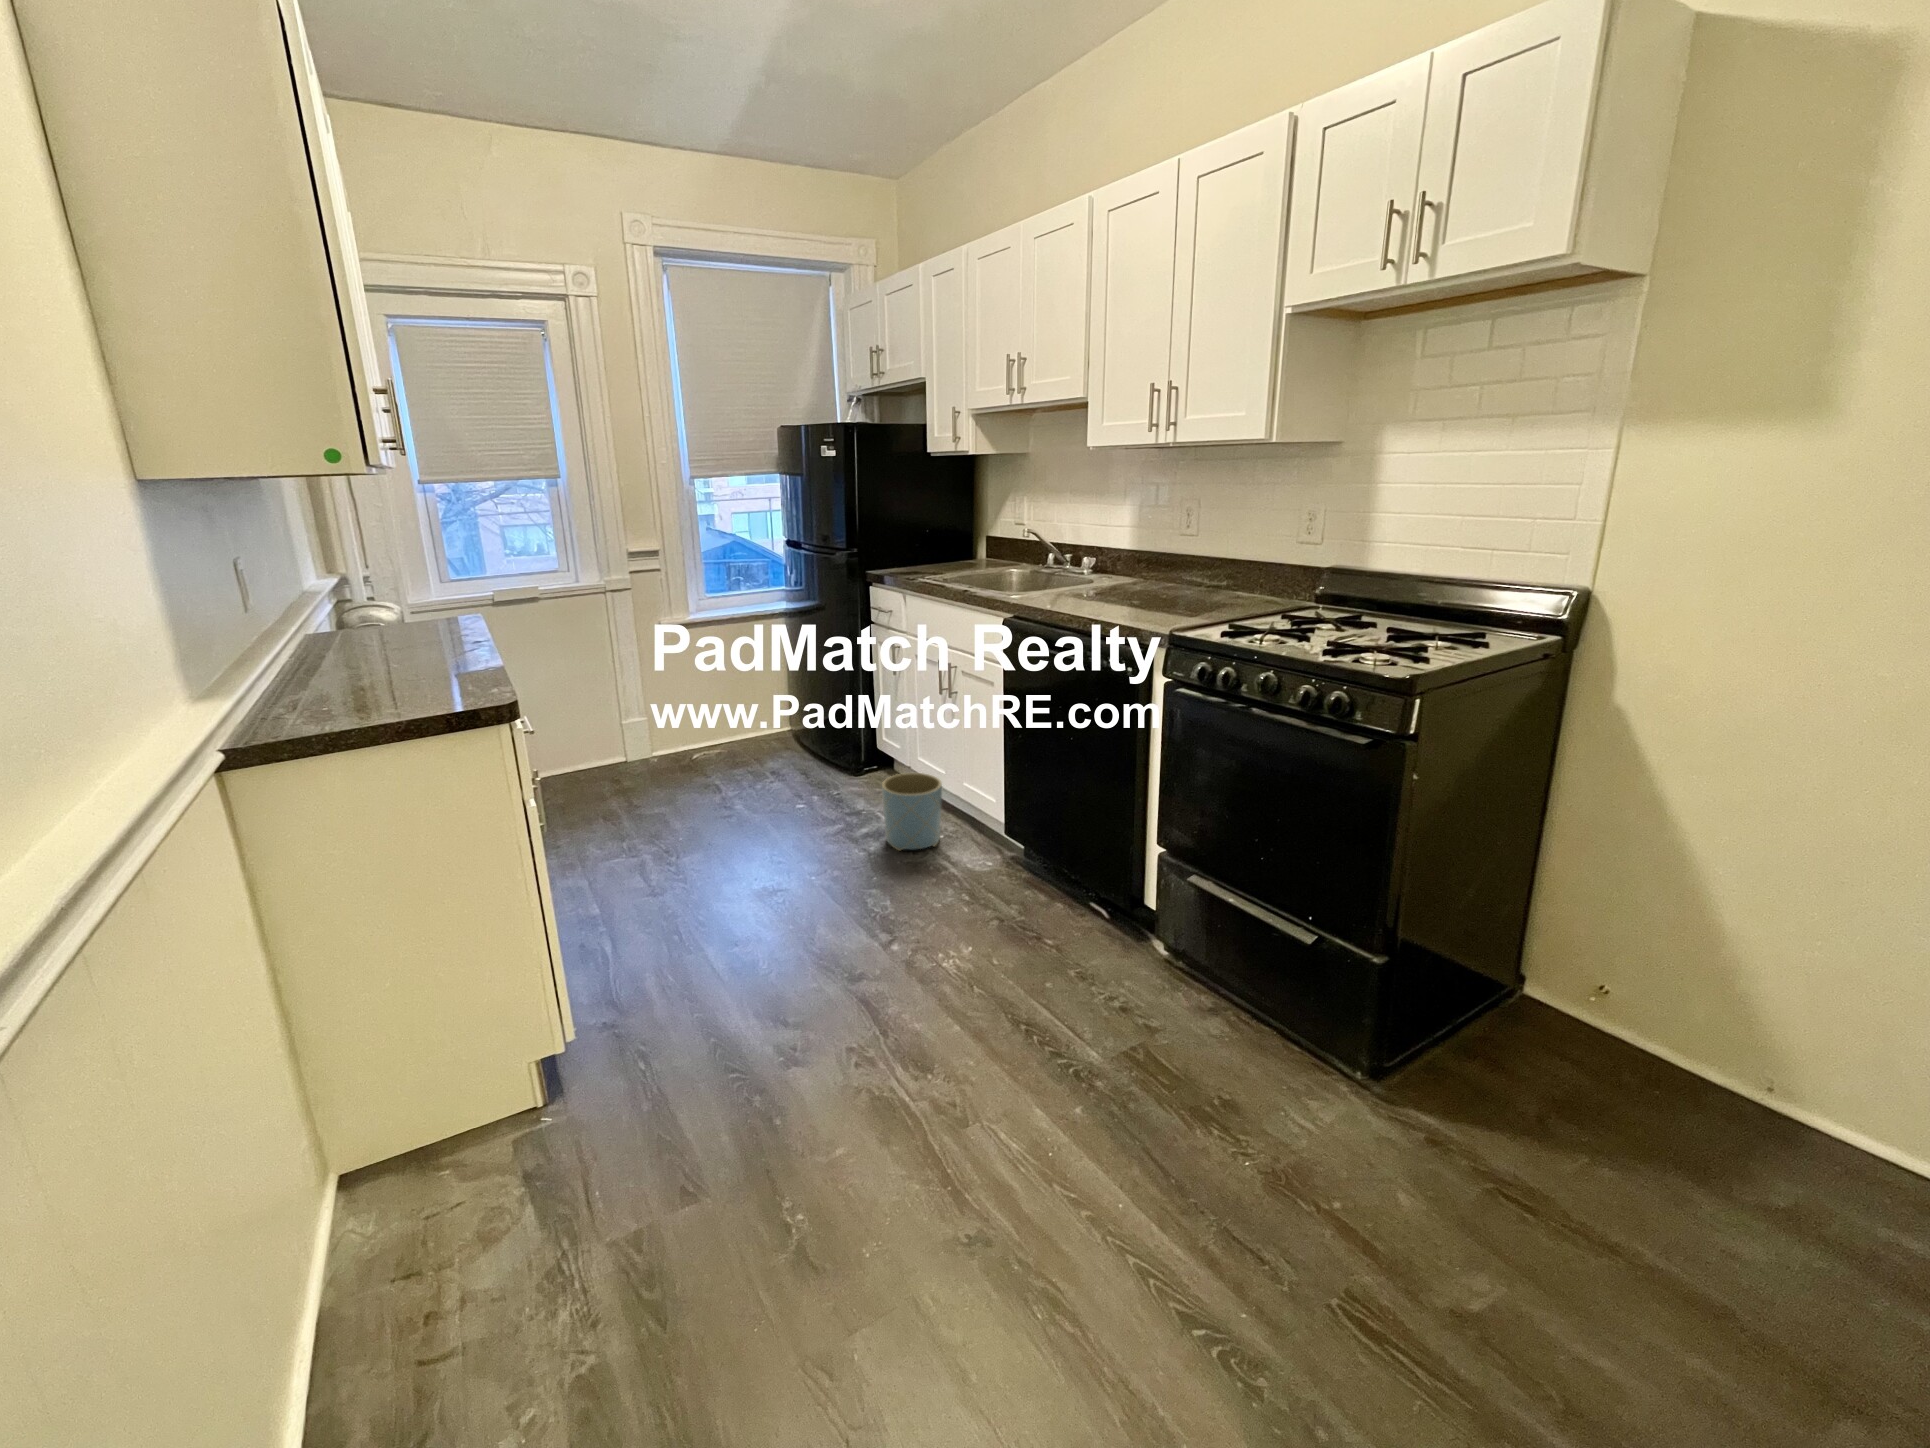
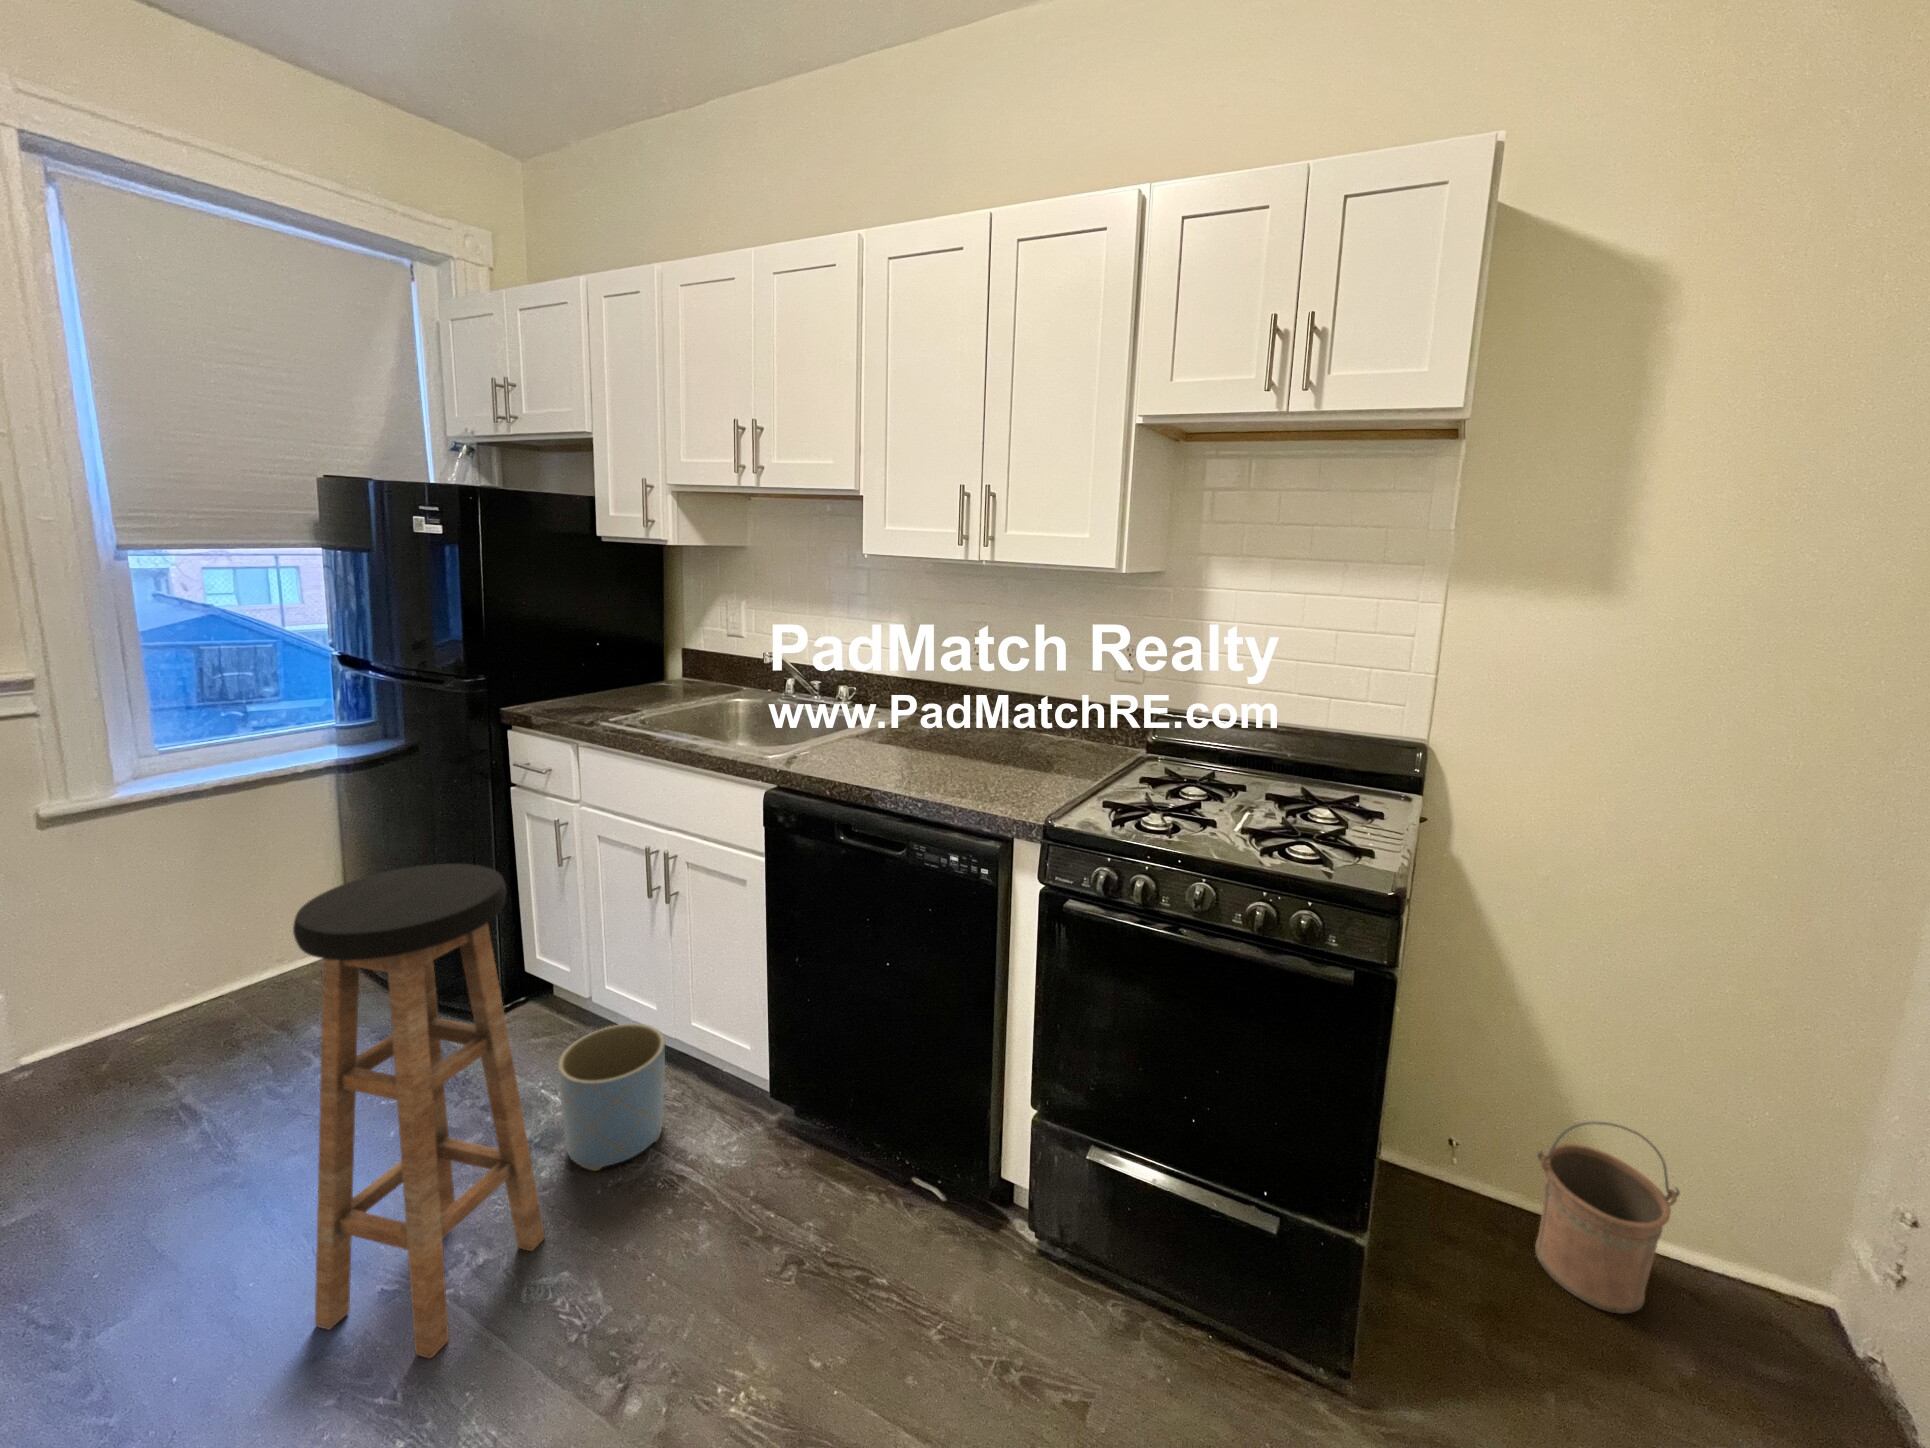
bar stool: none [762,644,869,897] -> present [293,864,545,1358]
bucket: none [1658,975,1837,1164] -> present [1535,1121,1680,1313]

